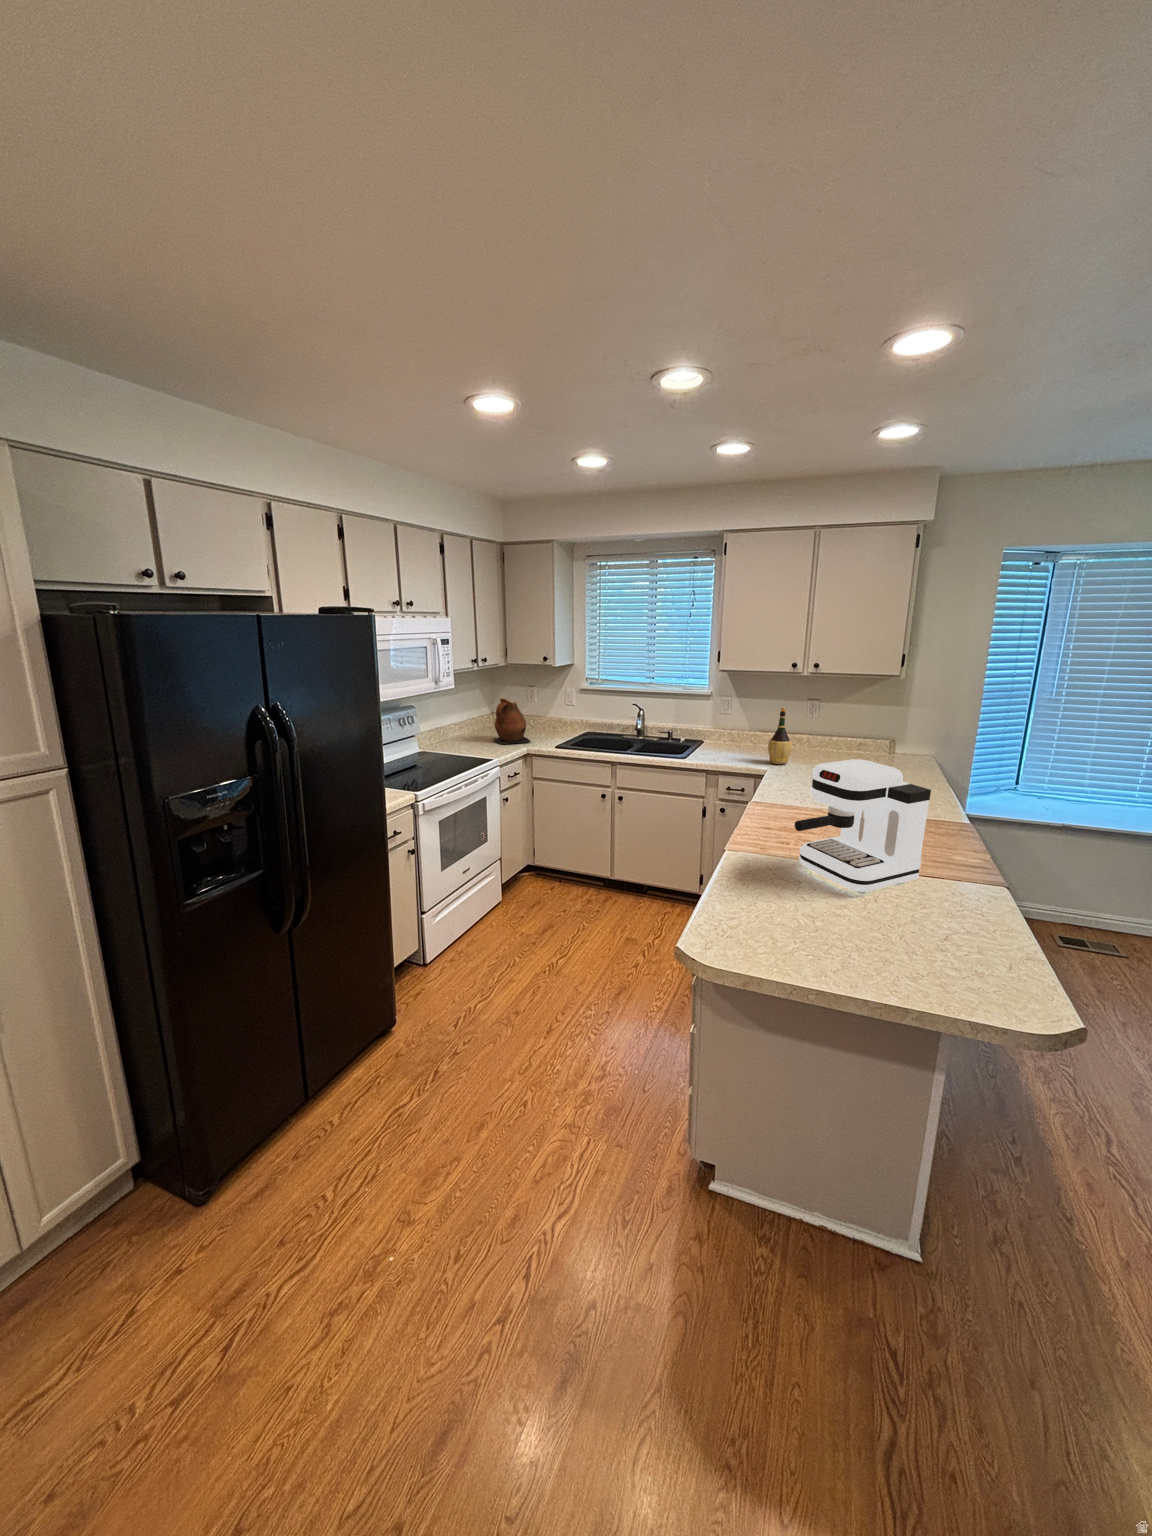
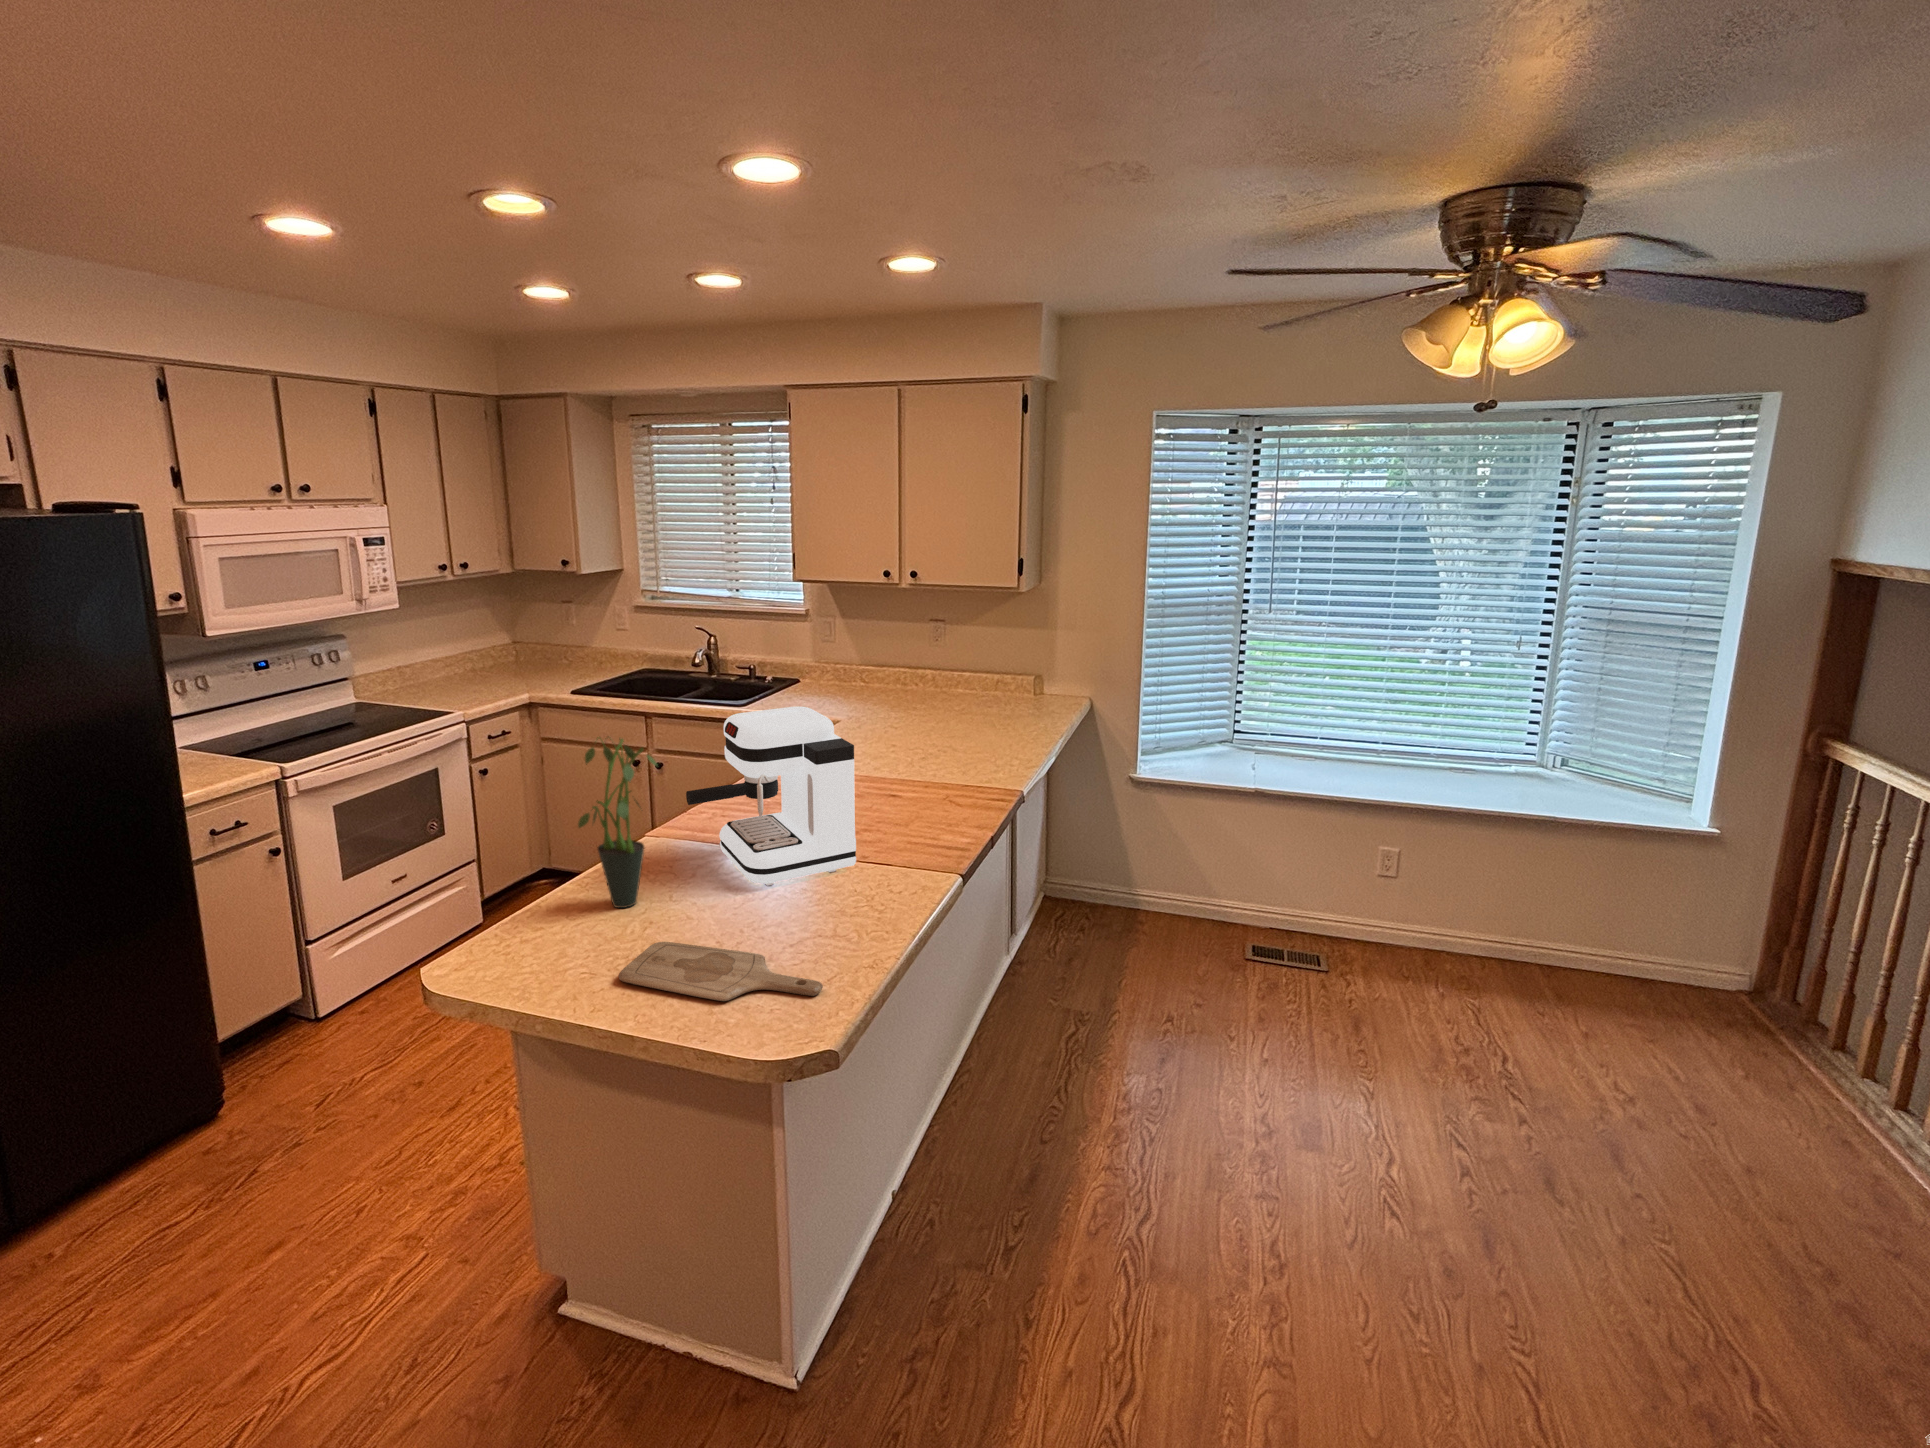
ceramic pitcher: present [494,698,530,744] -> none [486,622,546,689]
wine bottle: present [768,708,792,764] -> none [854,633,886,712]
potted plant: none [753,779,810,907] -> present [578,736,657,908]
cutting board: none [834,936,1015,988] -> present [619,942,823,1001]

